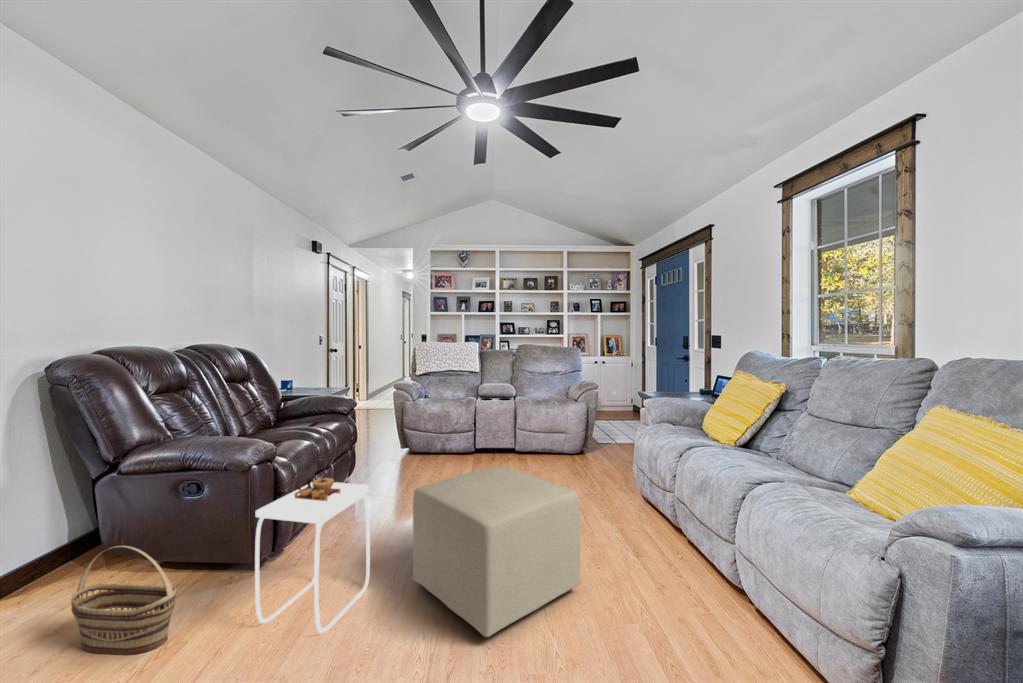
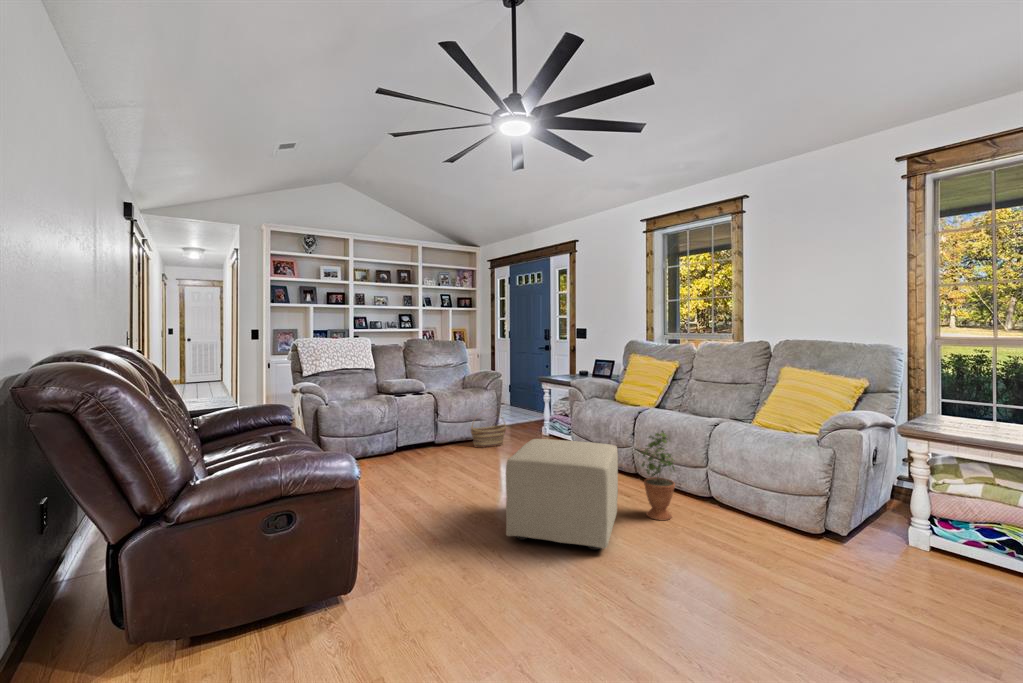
potted plant: none [612,477,670,619] -> present [641,431,675,520]
side table: present [255,478,370,633] -> none [421,459,494,590]
basket: present [71,546,176,655] -> present [471,423,506,448]

